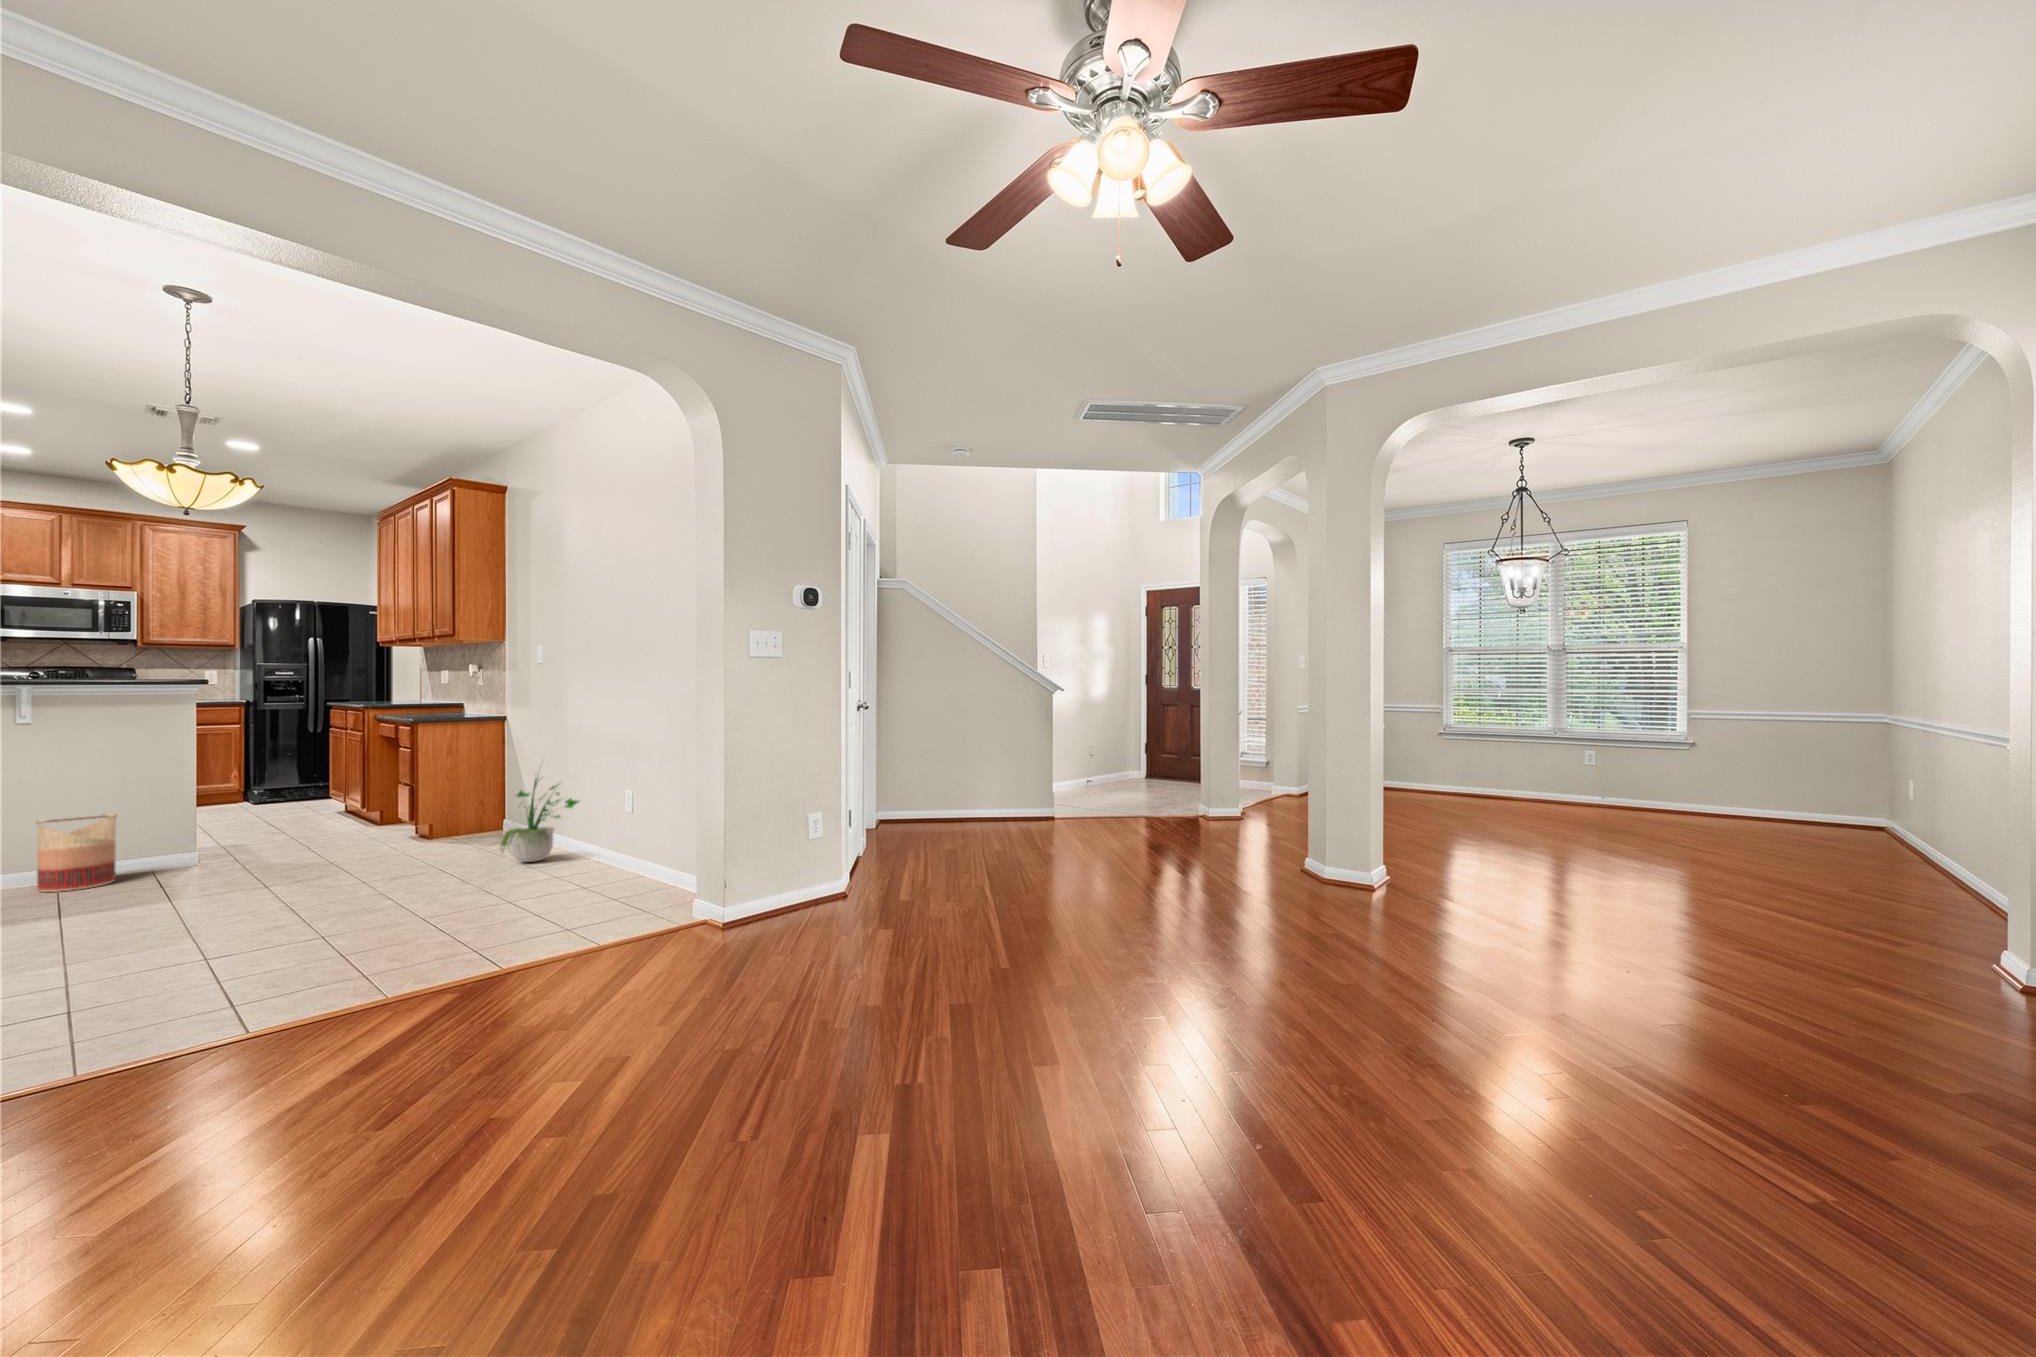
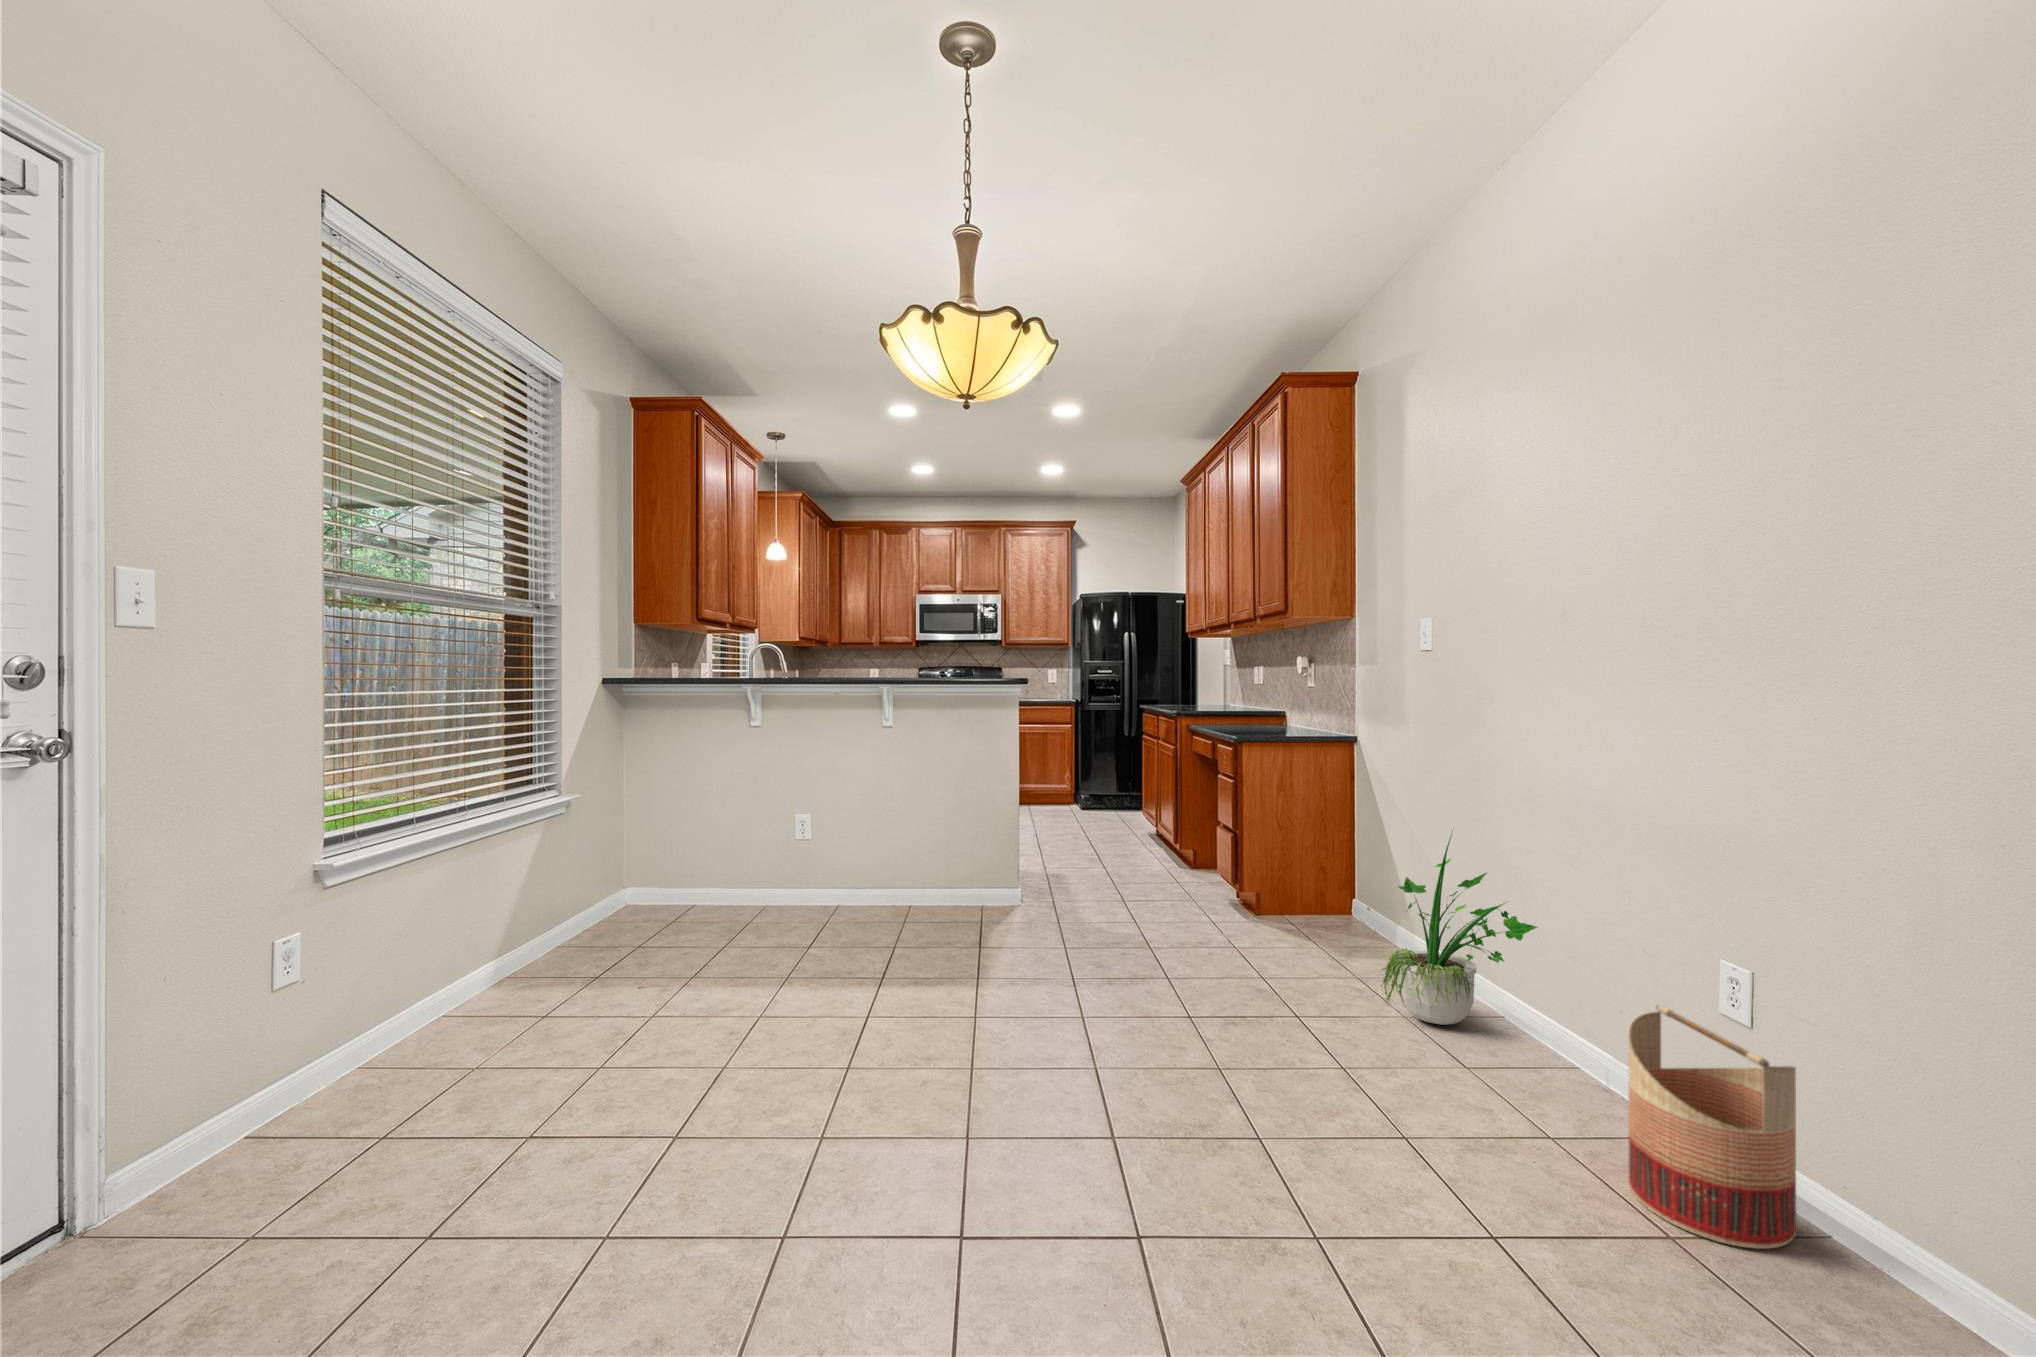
basket: present [37,814,117,892] -> present [1628,1005,1796,1249]

